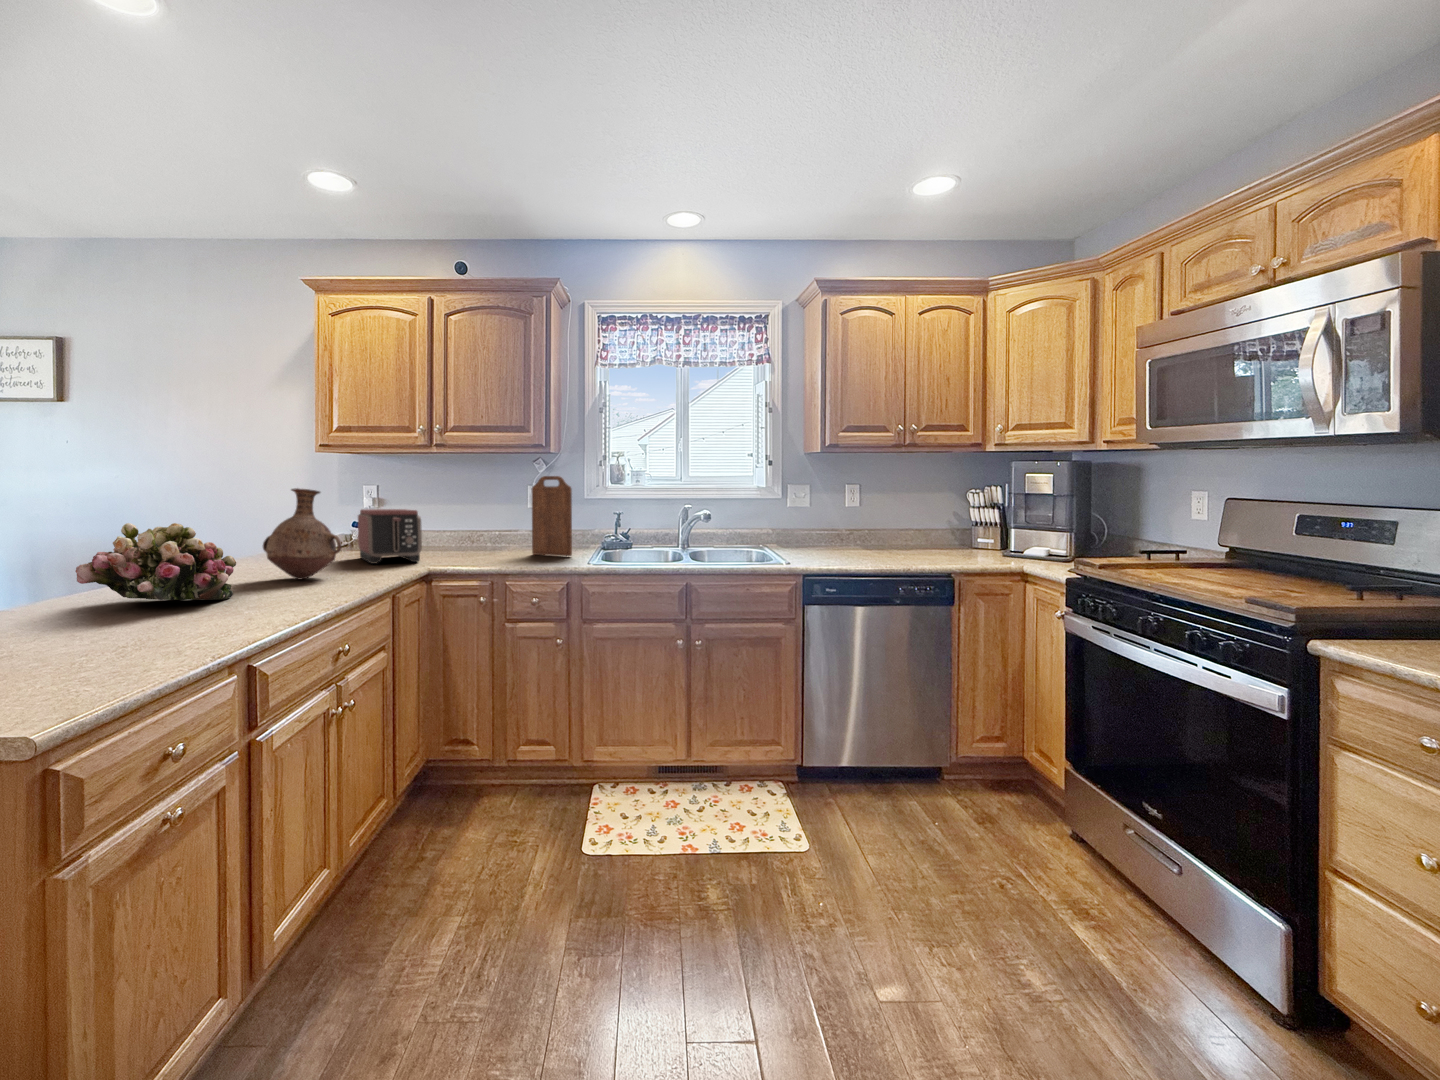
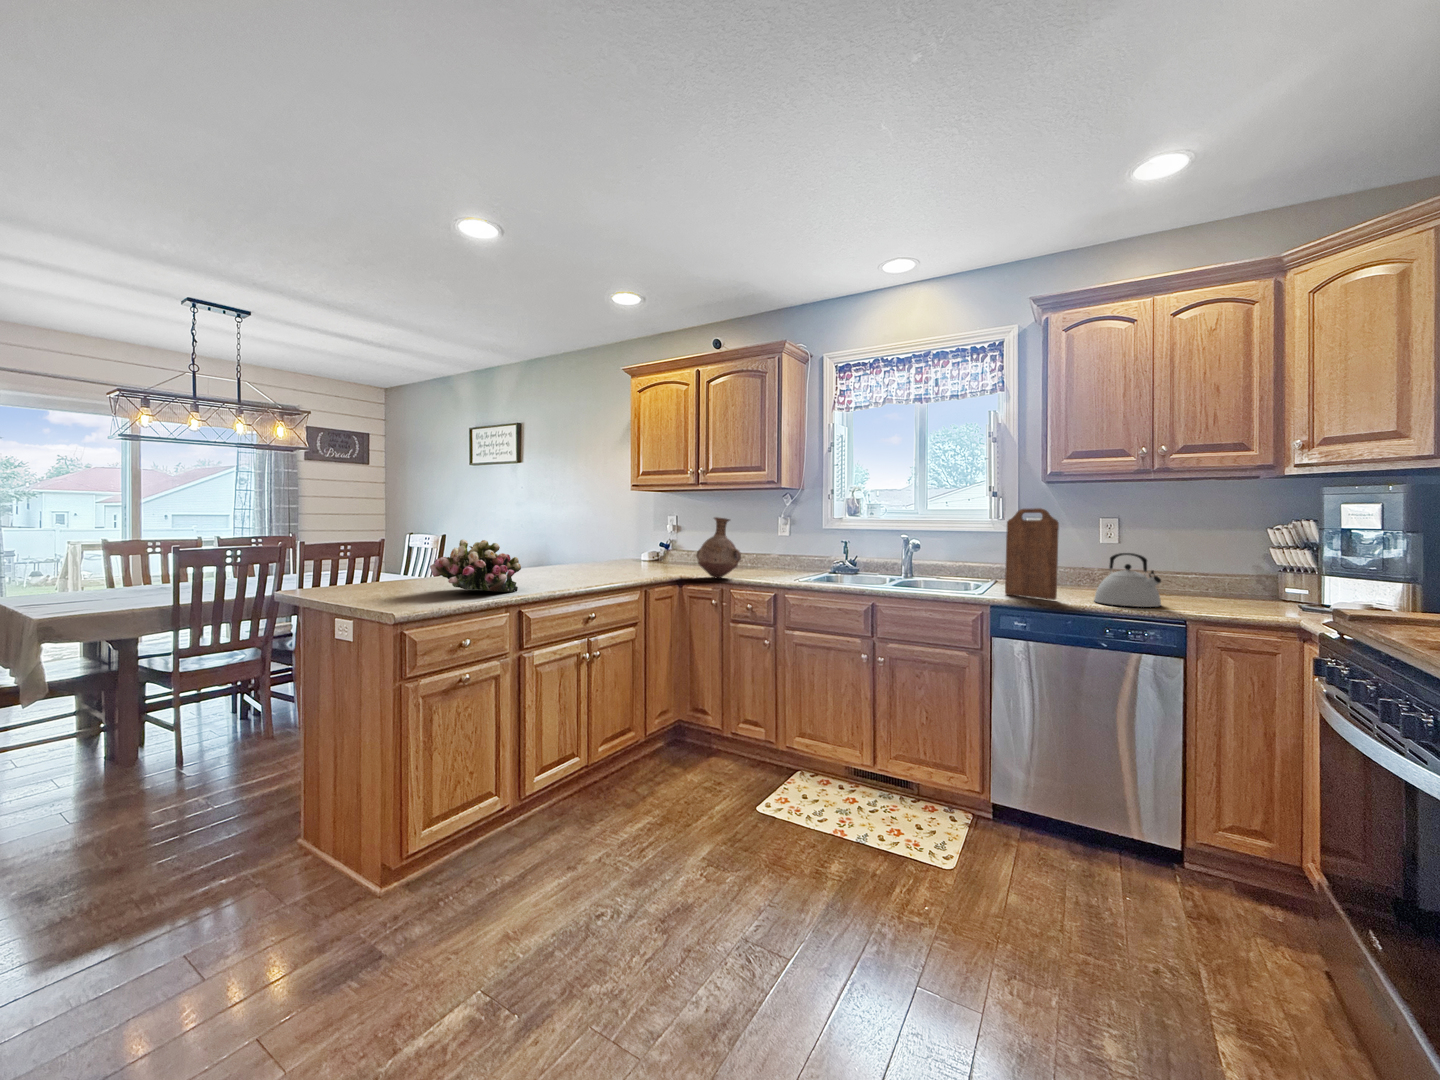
cutting board: present [532,476,572,556] -> present [1005,508,1059,600]
vase: present [263,488,342,580] -> present [696,517,741,578]
toaster: present [358,509,422,564] -> none [639,533,680,574]
kettle: none [870,518,923,564] -> present [1094,553,1161,607]

